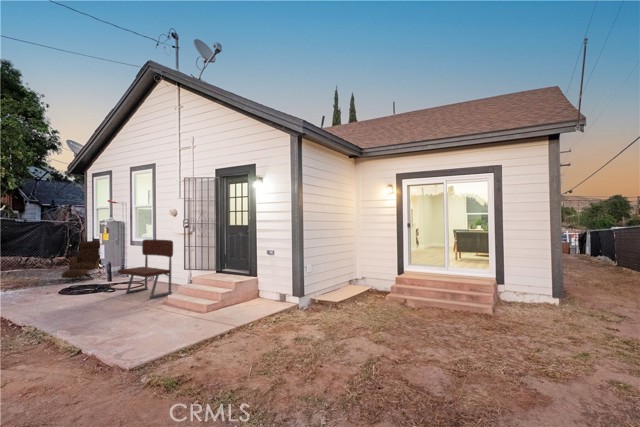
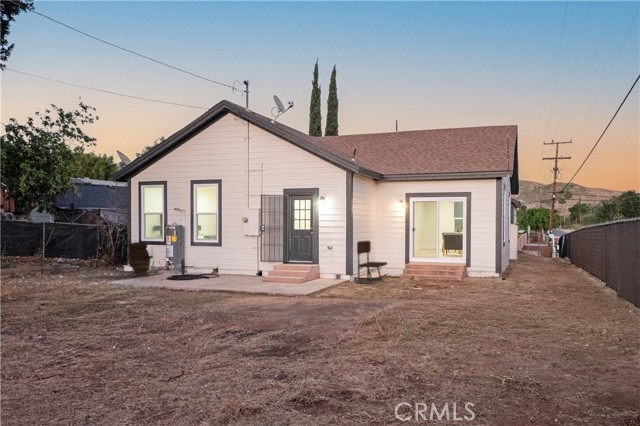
bench: present [118,239,173,298] -> present [357,241,387,284]

